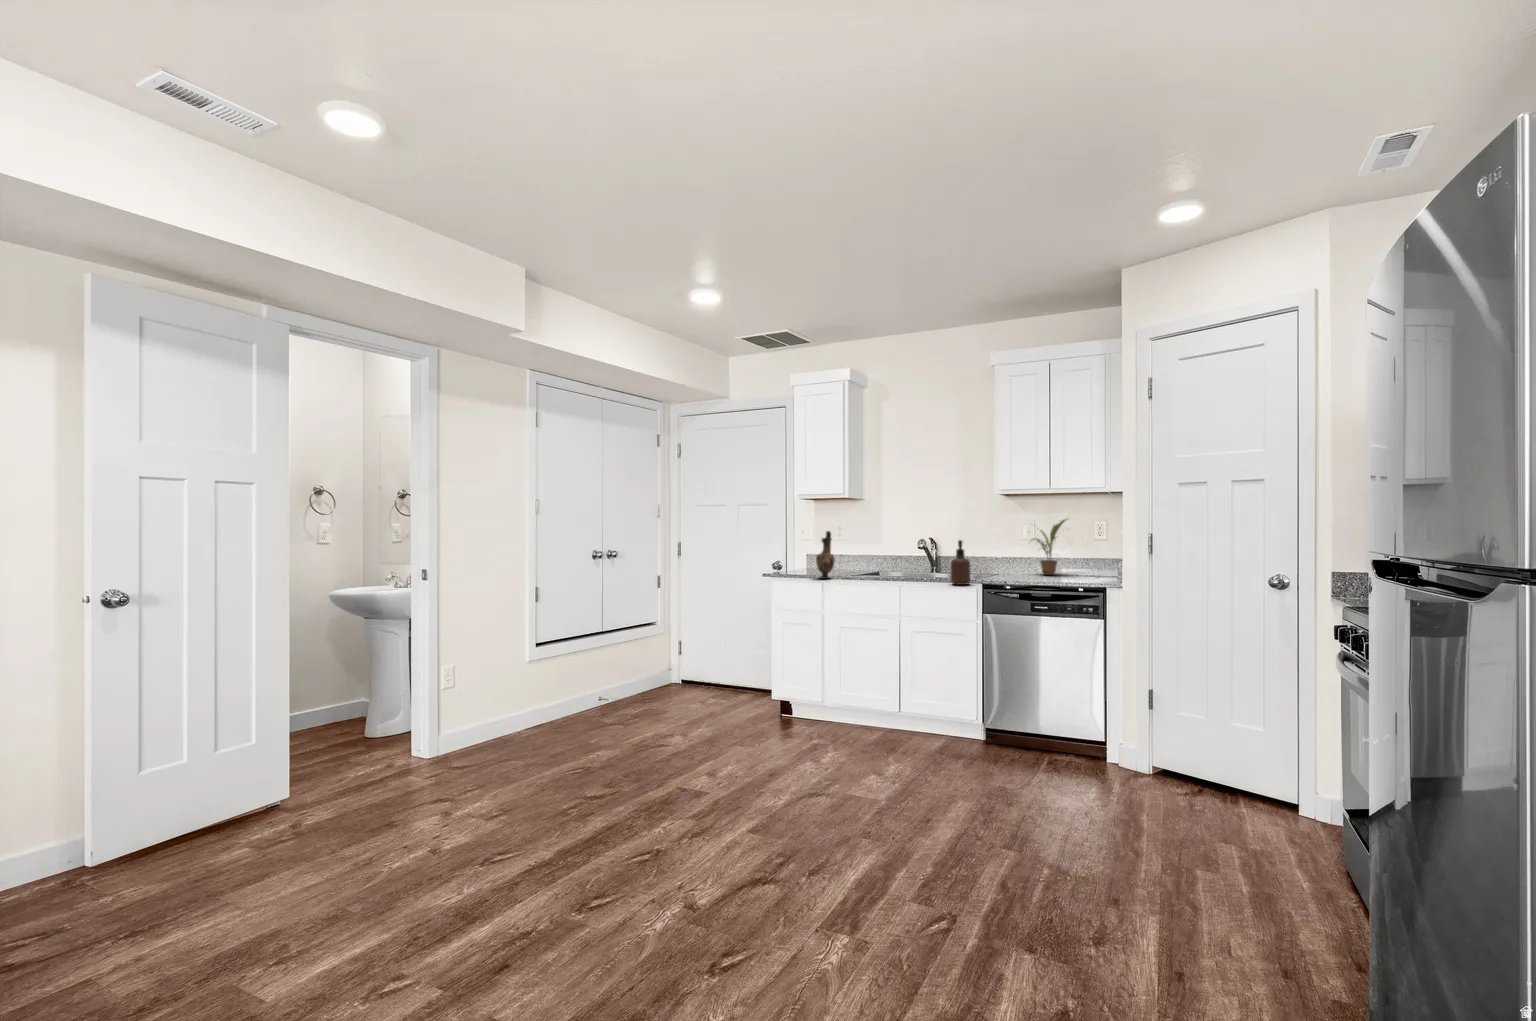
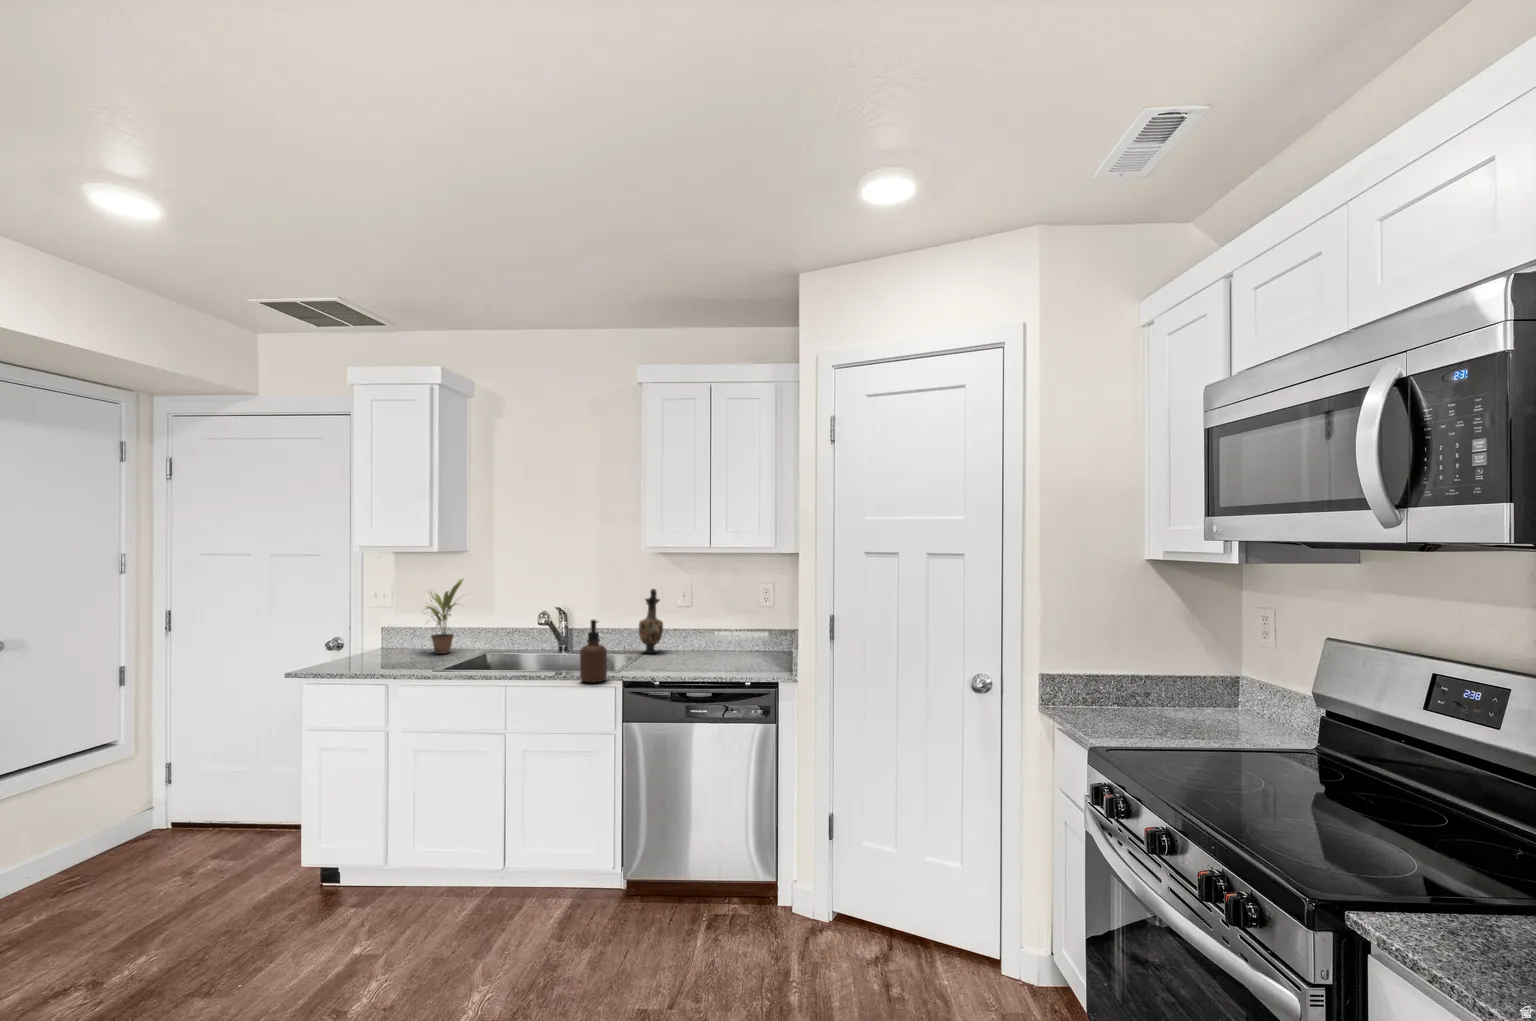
potted plant: present [1031,519,1067,575] -> present [427,579,463,654]
vase: present [816,531,835,579] -> present [639,589,663,653]

